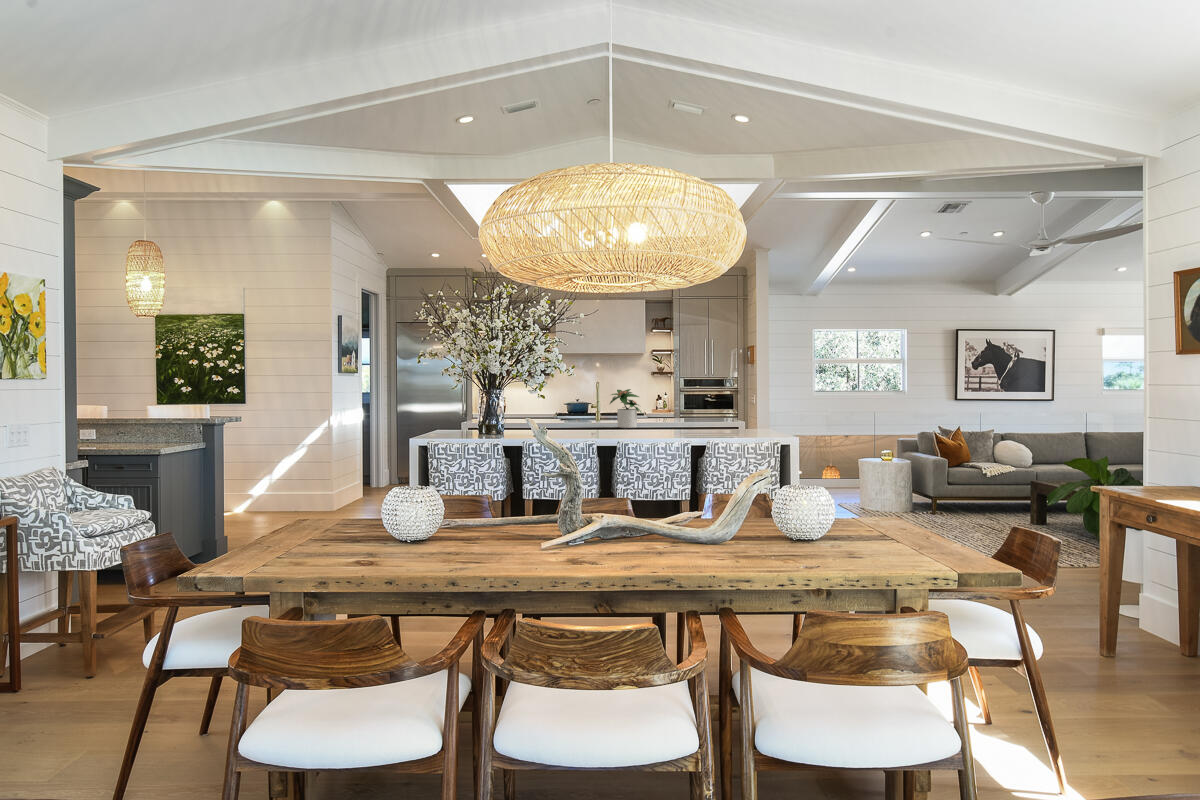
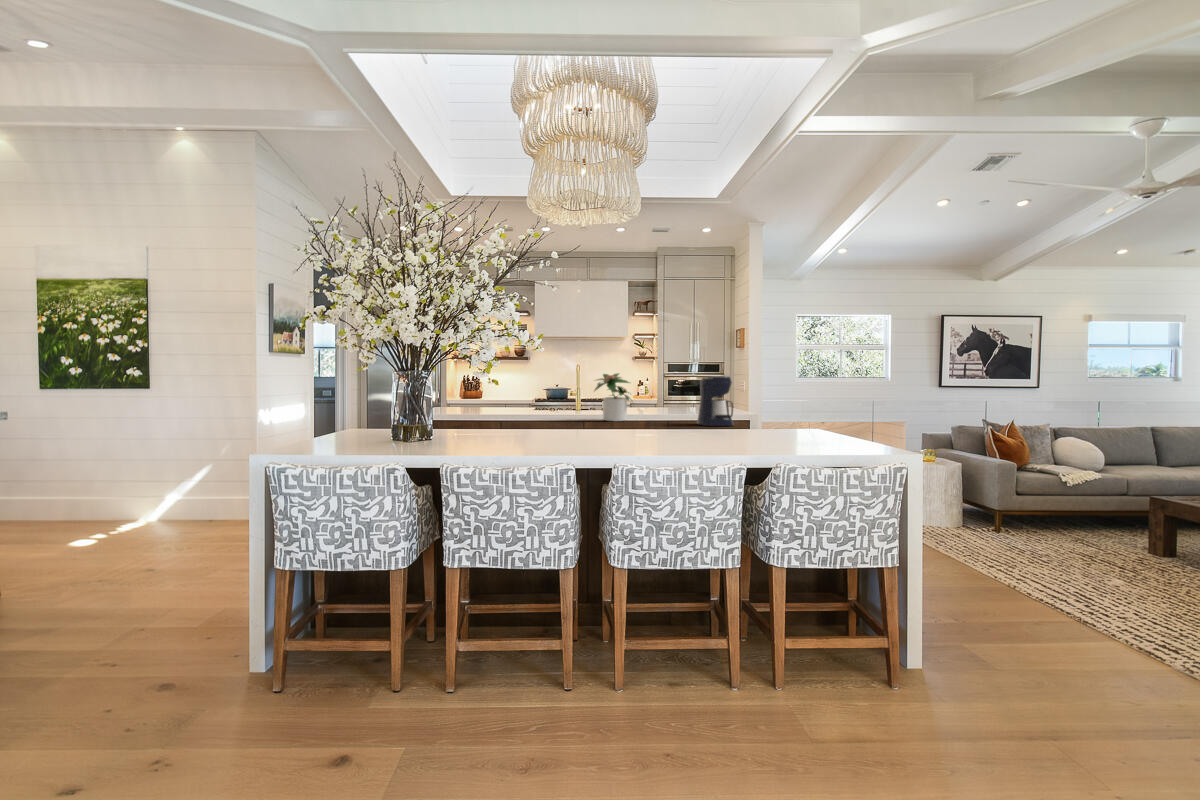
coffee maker: none [692,391,721,431] -> present [697,376,734,426]

